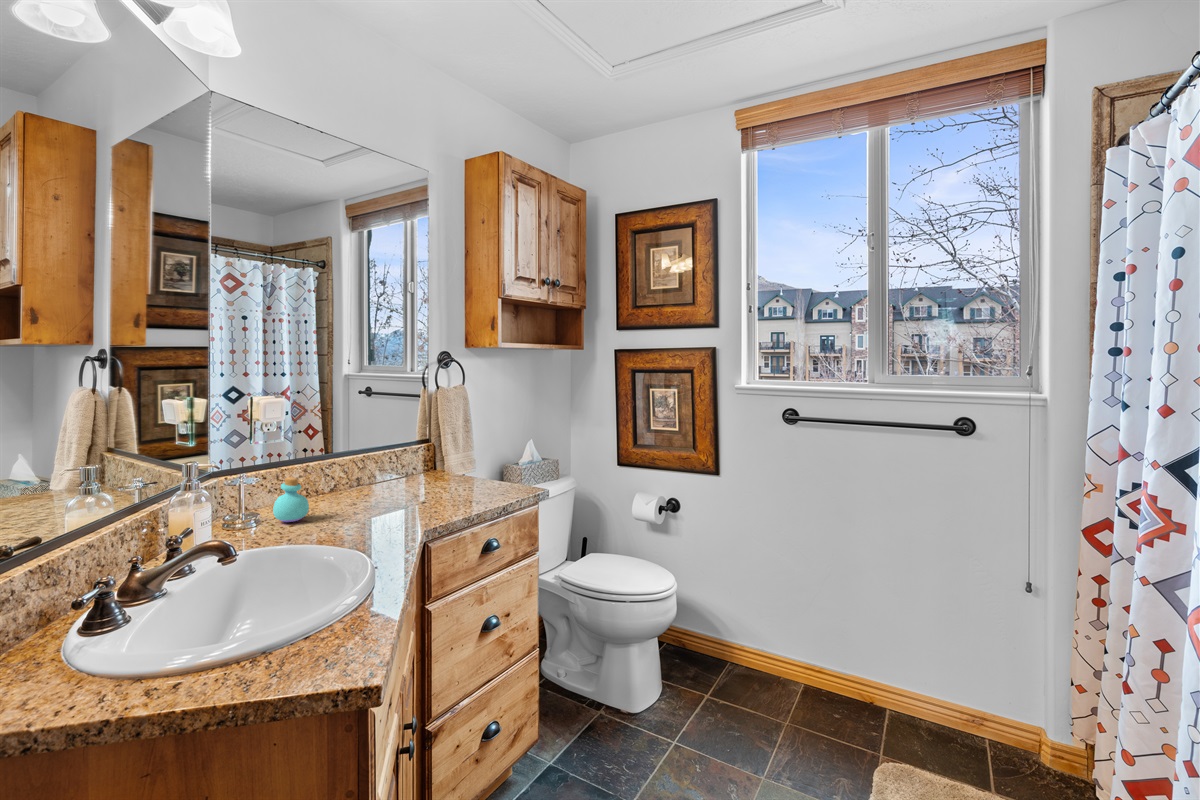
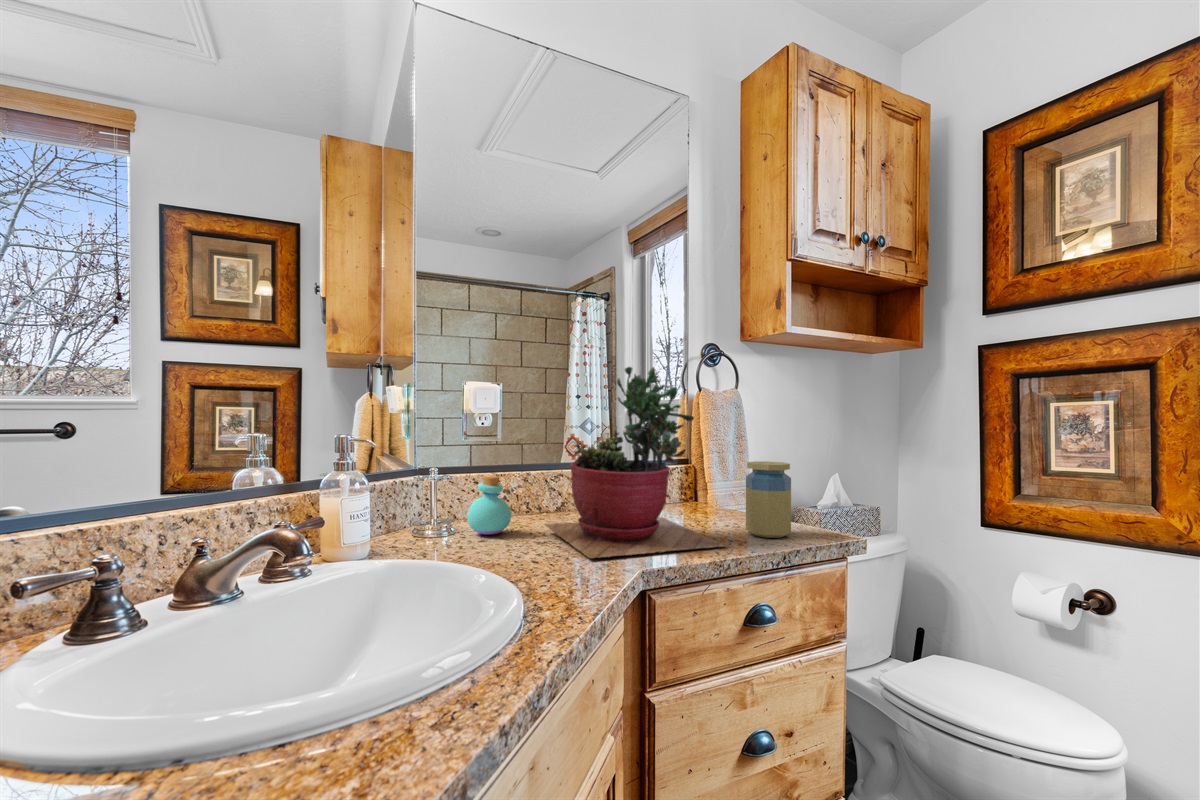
succulent plant: none [335,391,470,529] -> present [545,367,726,558]
jar: none [478,448,506,498] -> present [746,461,791,538]

